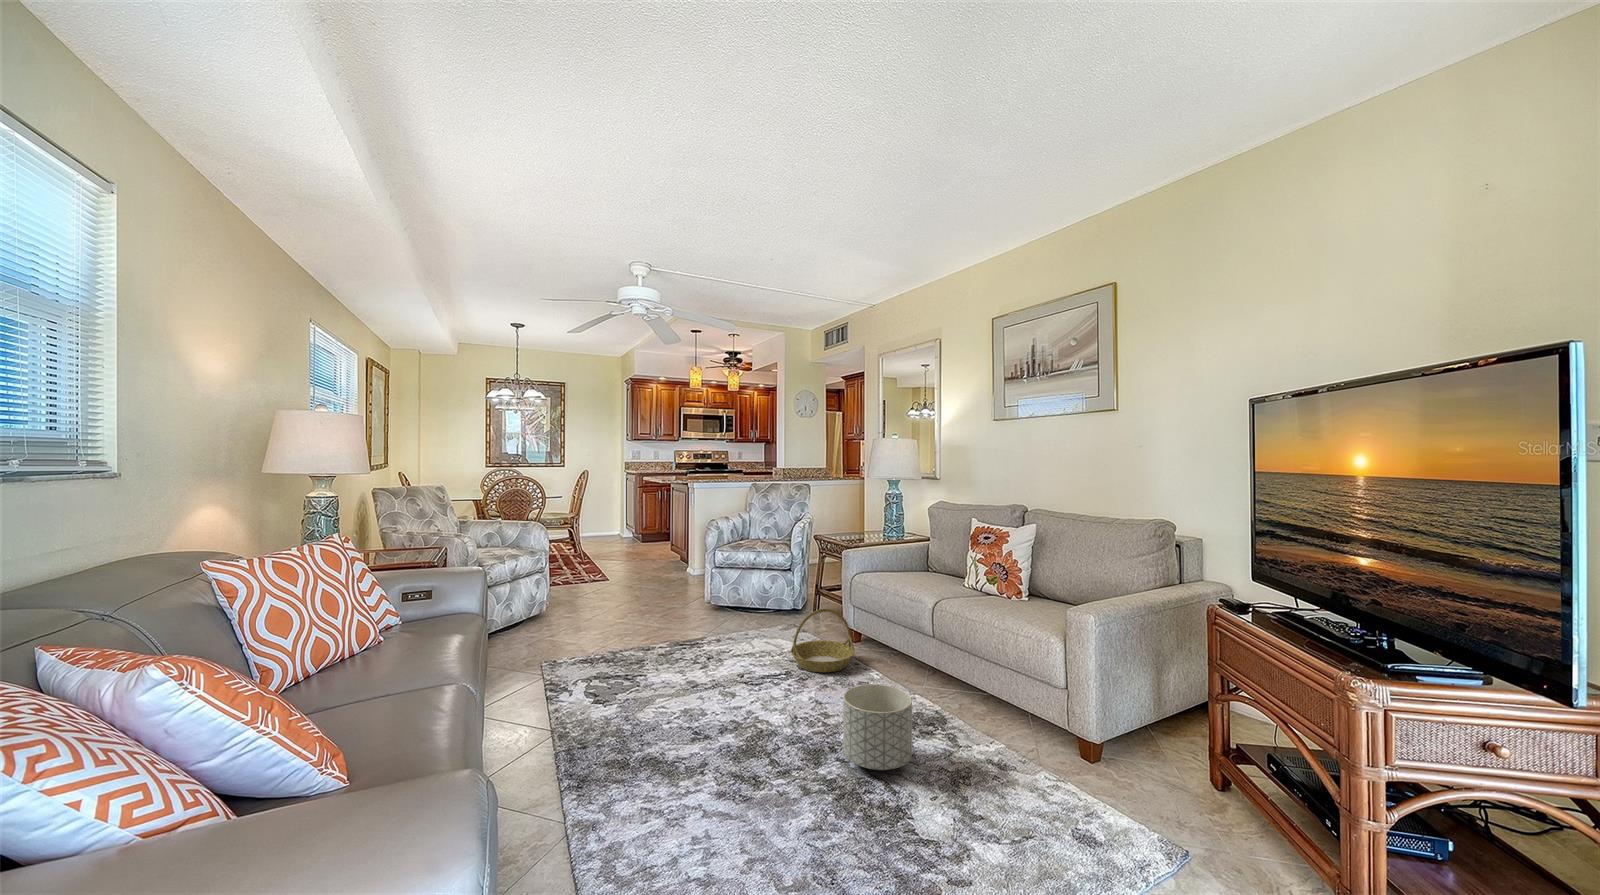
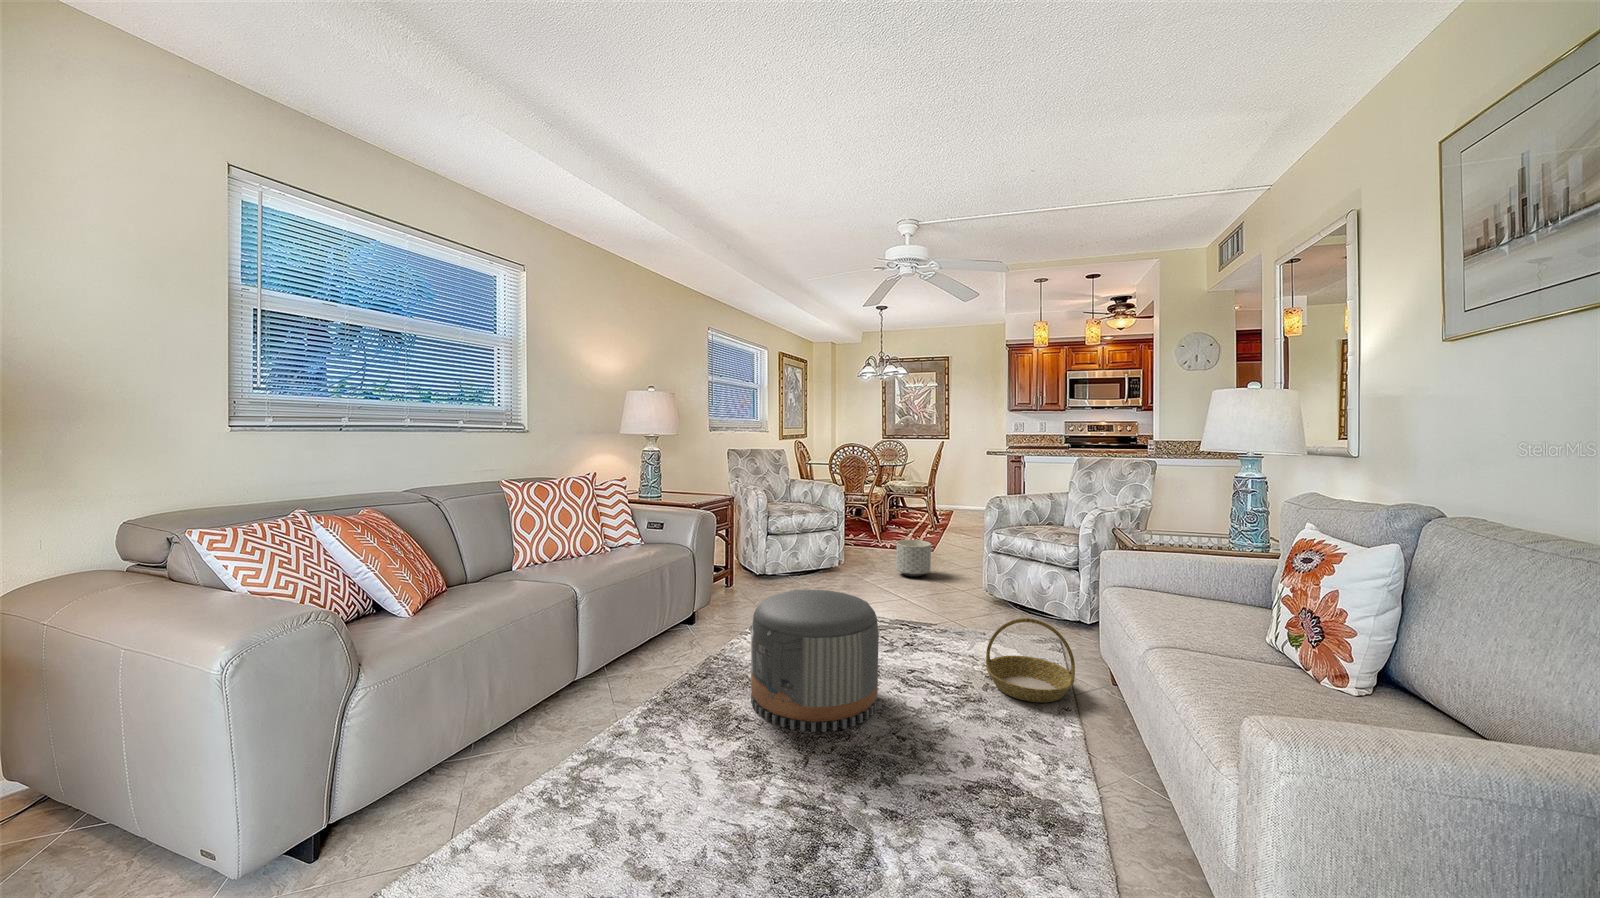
pouf: none [637,619,760,757] -> present [751,590,879,732]
planter: present [843,684,912,771] -> present [896,540,931,577]

